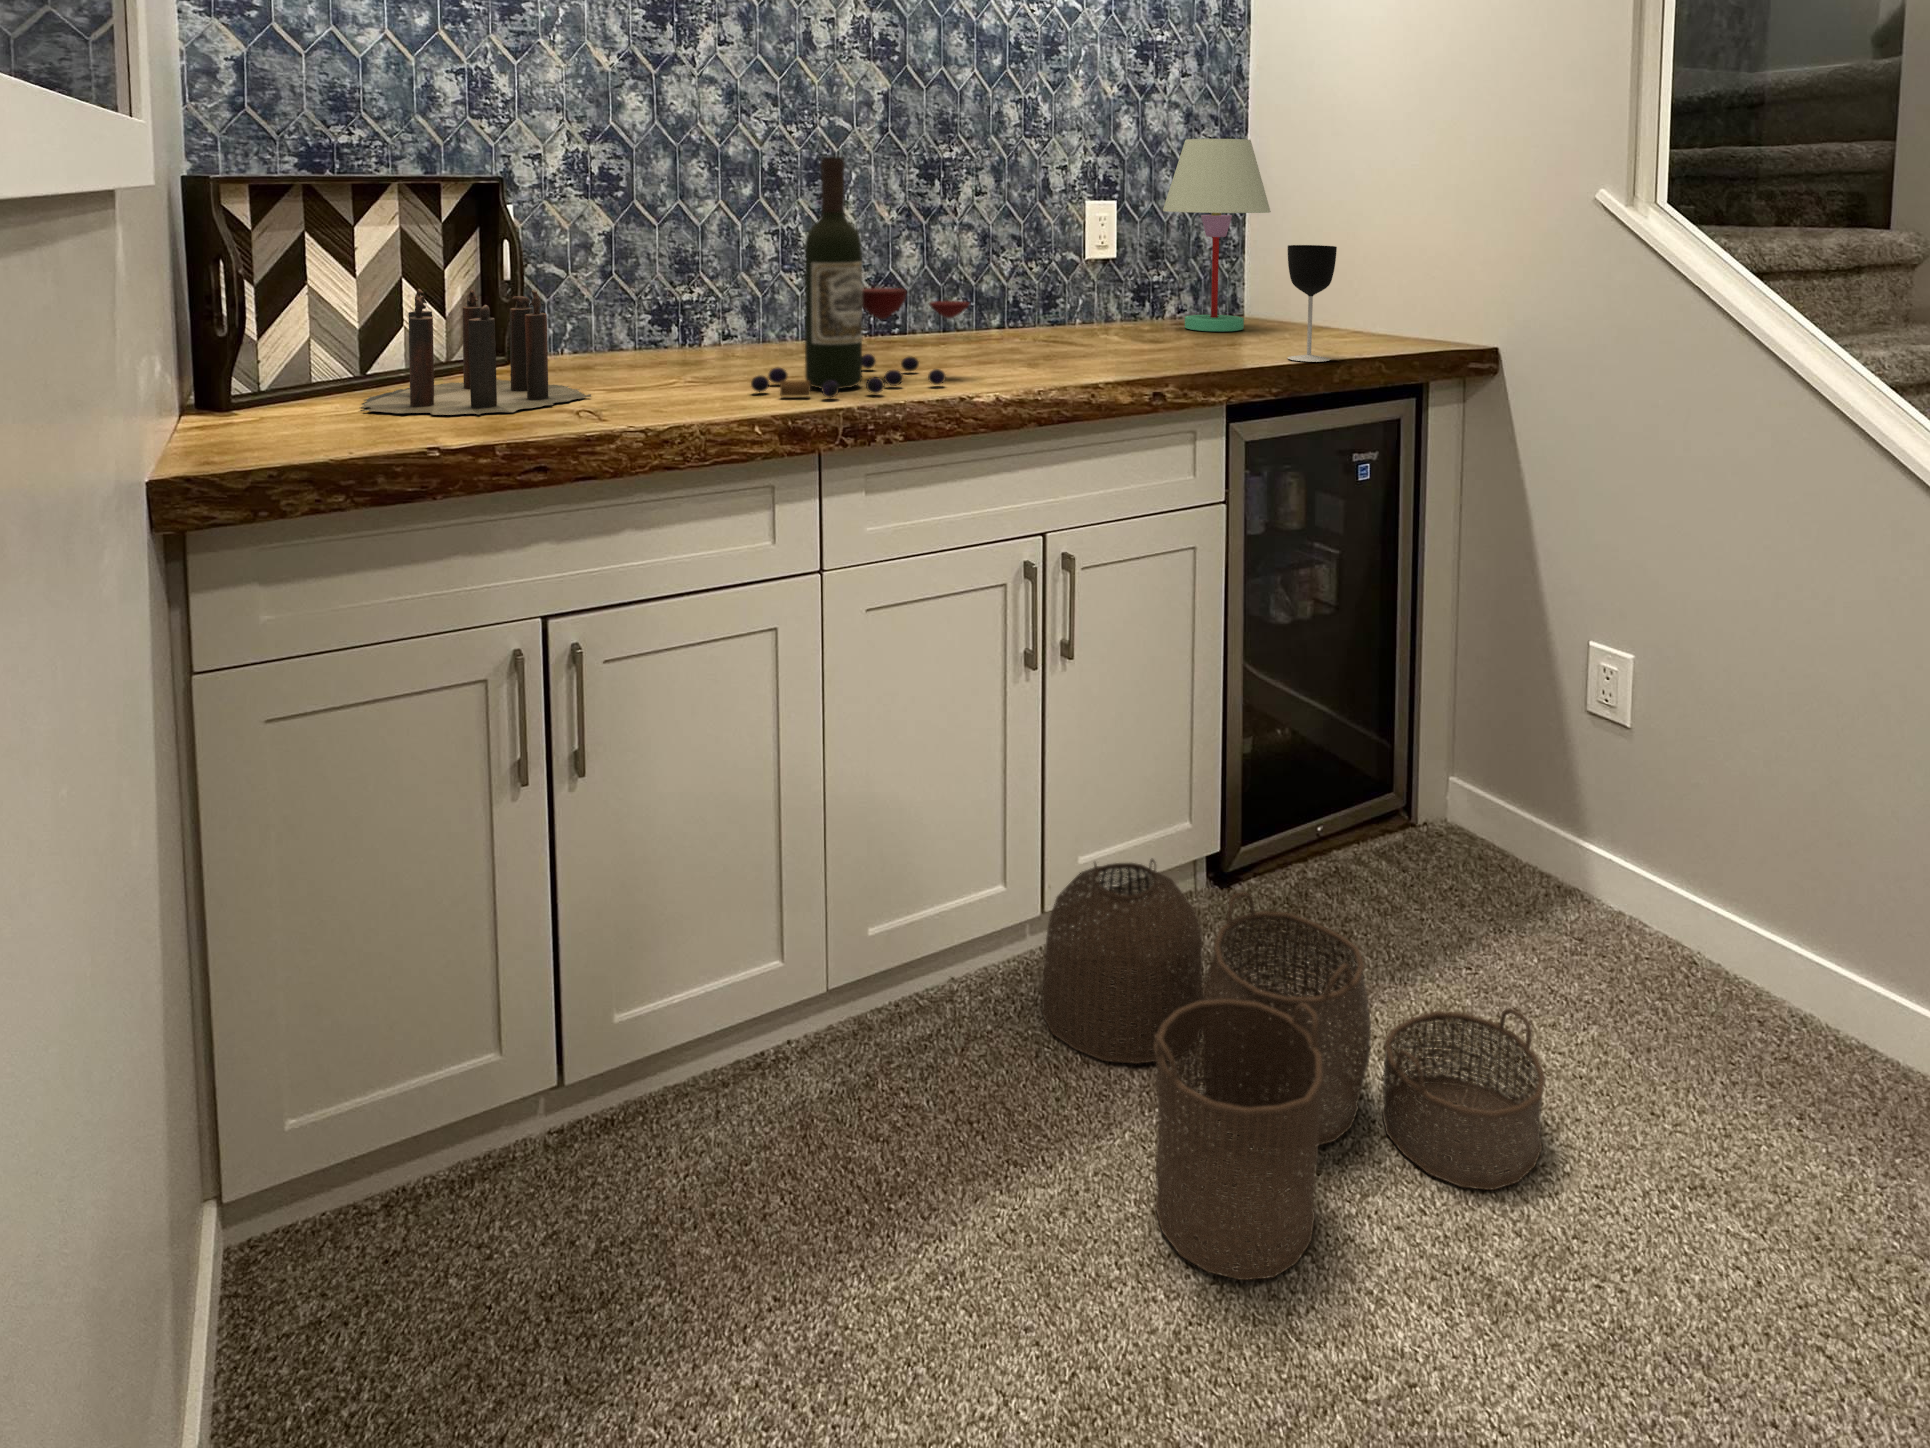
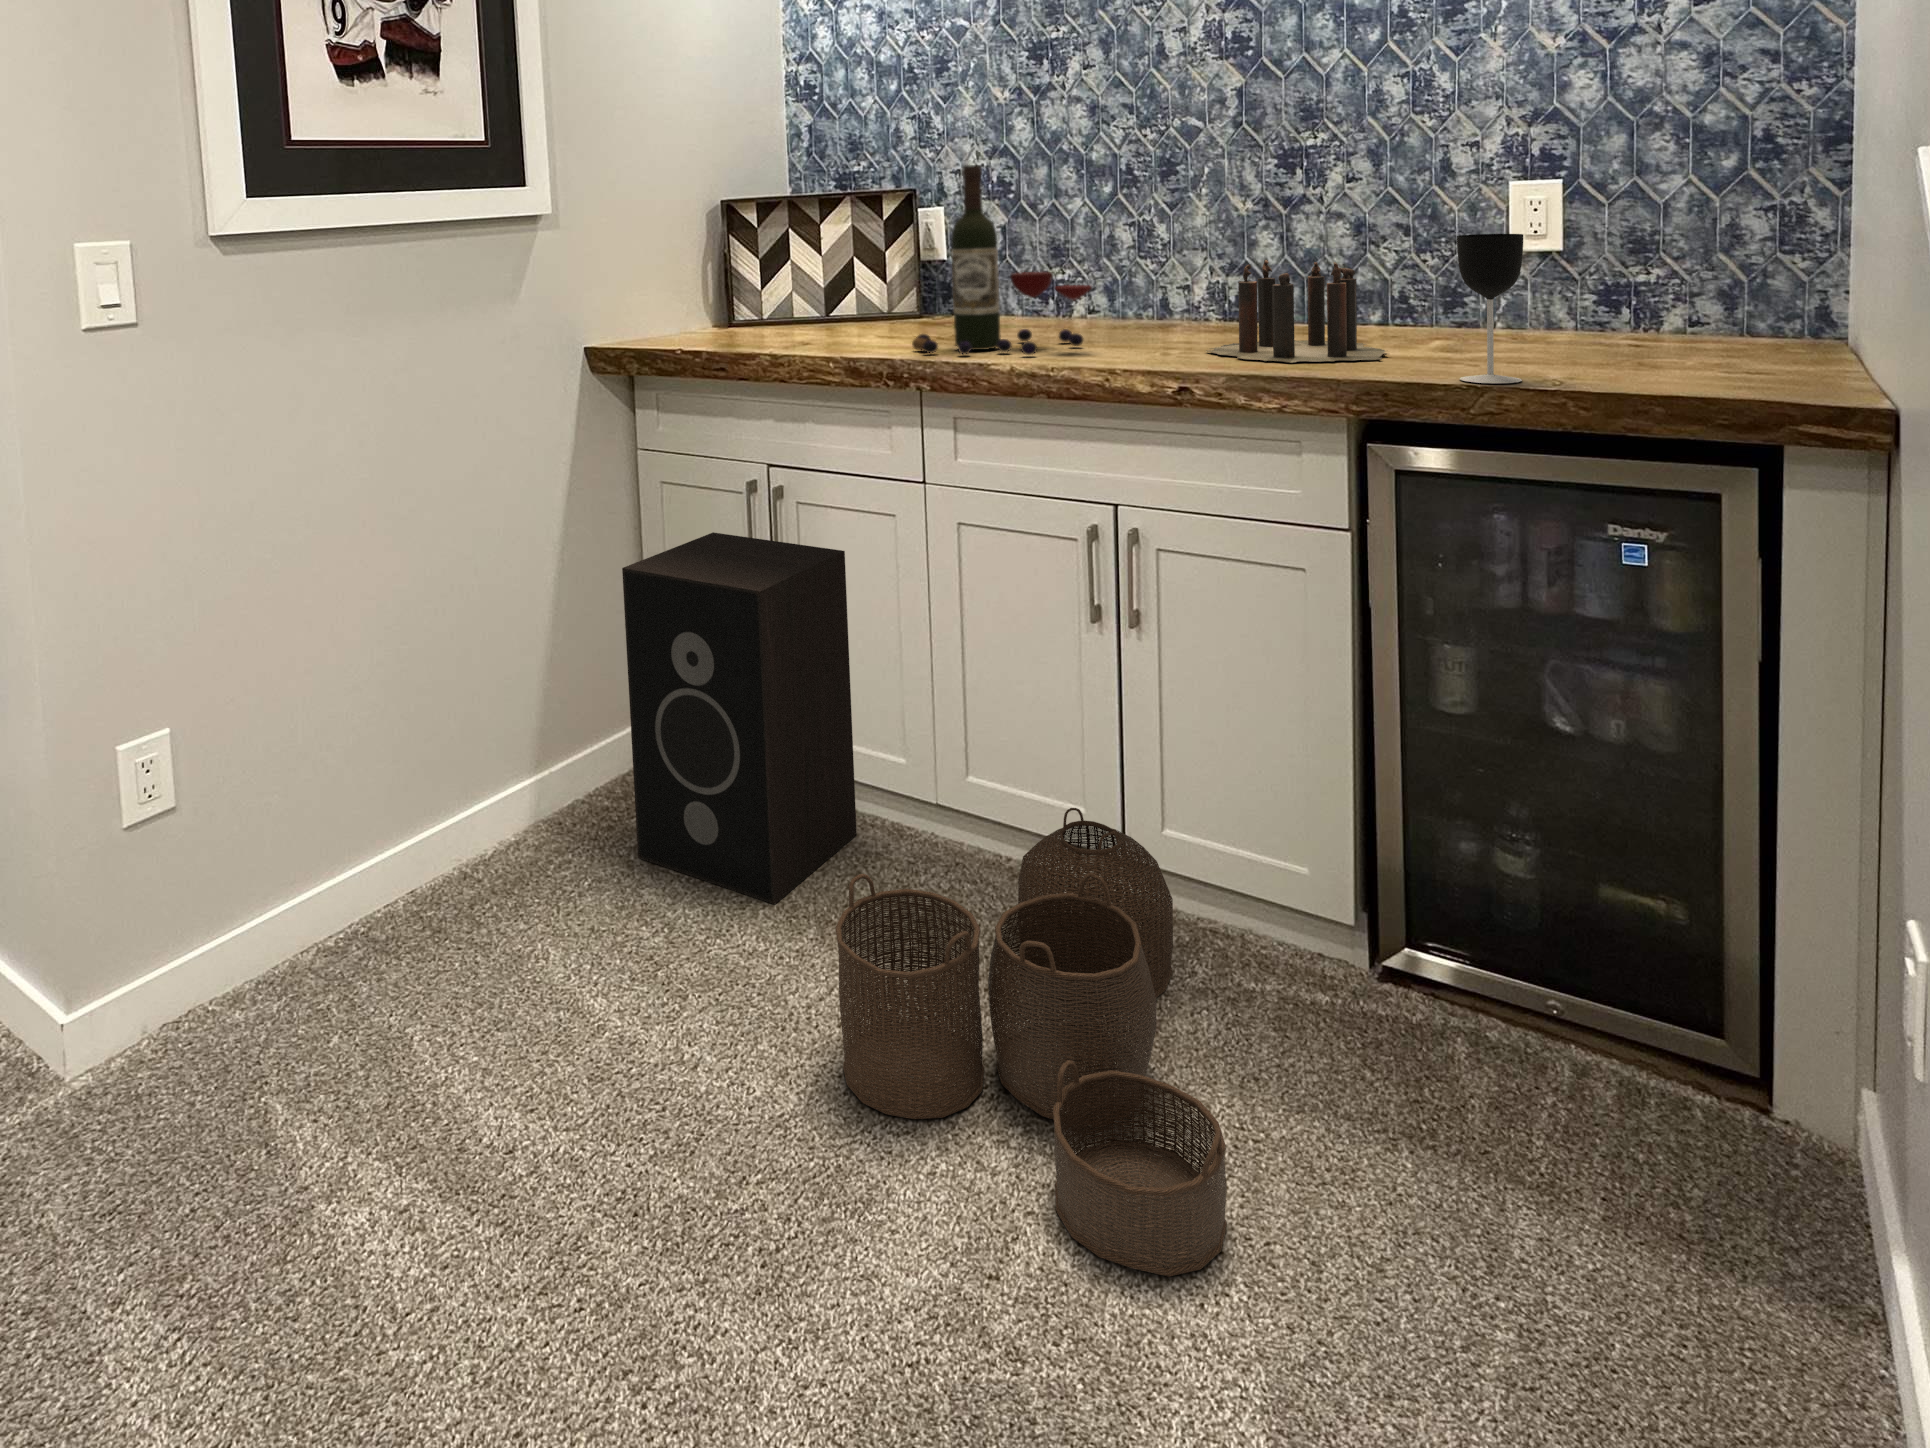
table lamp: present [1163,139,1271,331] -> none [1562,88,1738,351]
candle: present [361,289,591,415] -> present [1206,260,1385,363]
speaker: none [490,694,835,1363] -> present [622,532,857,904]

